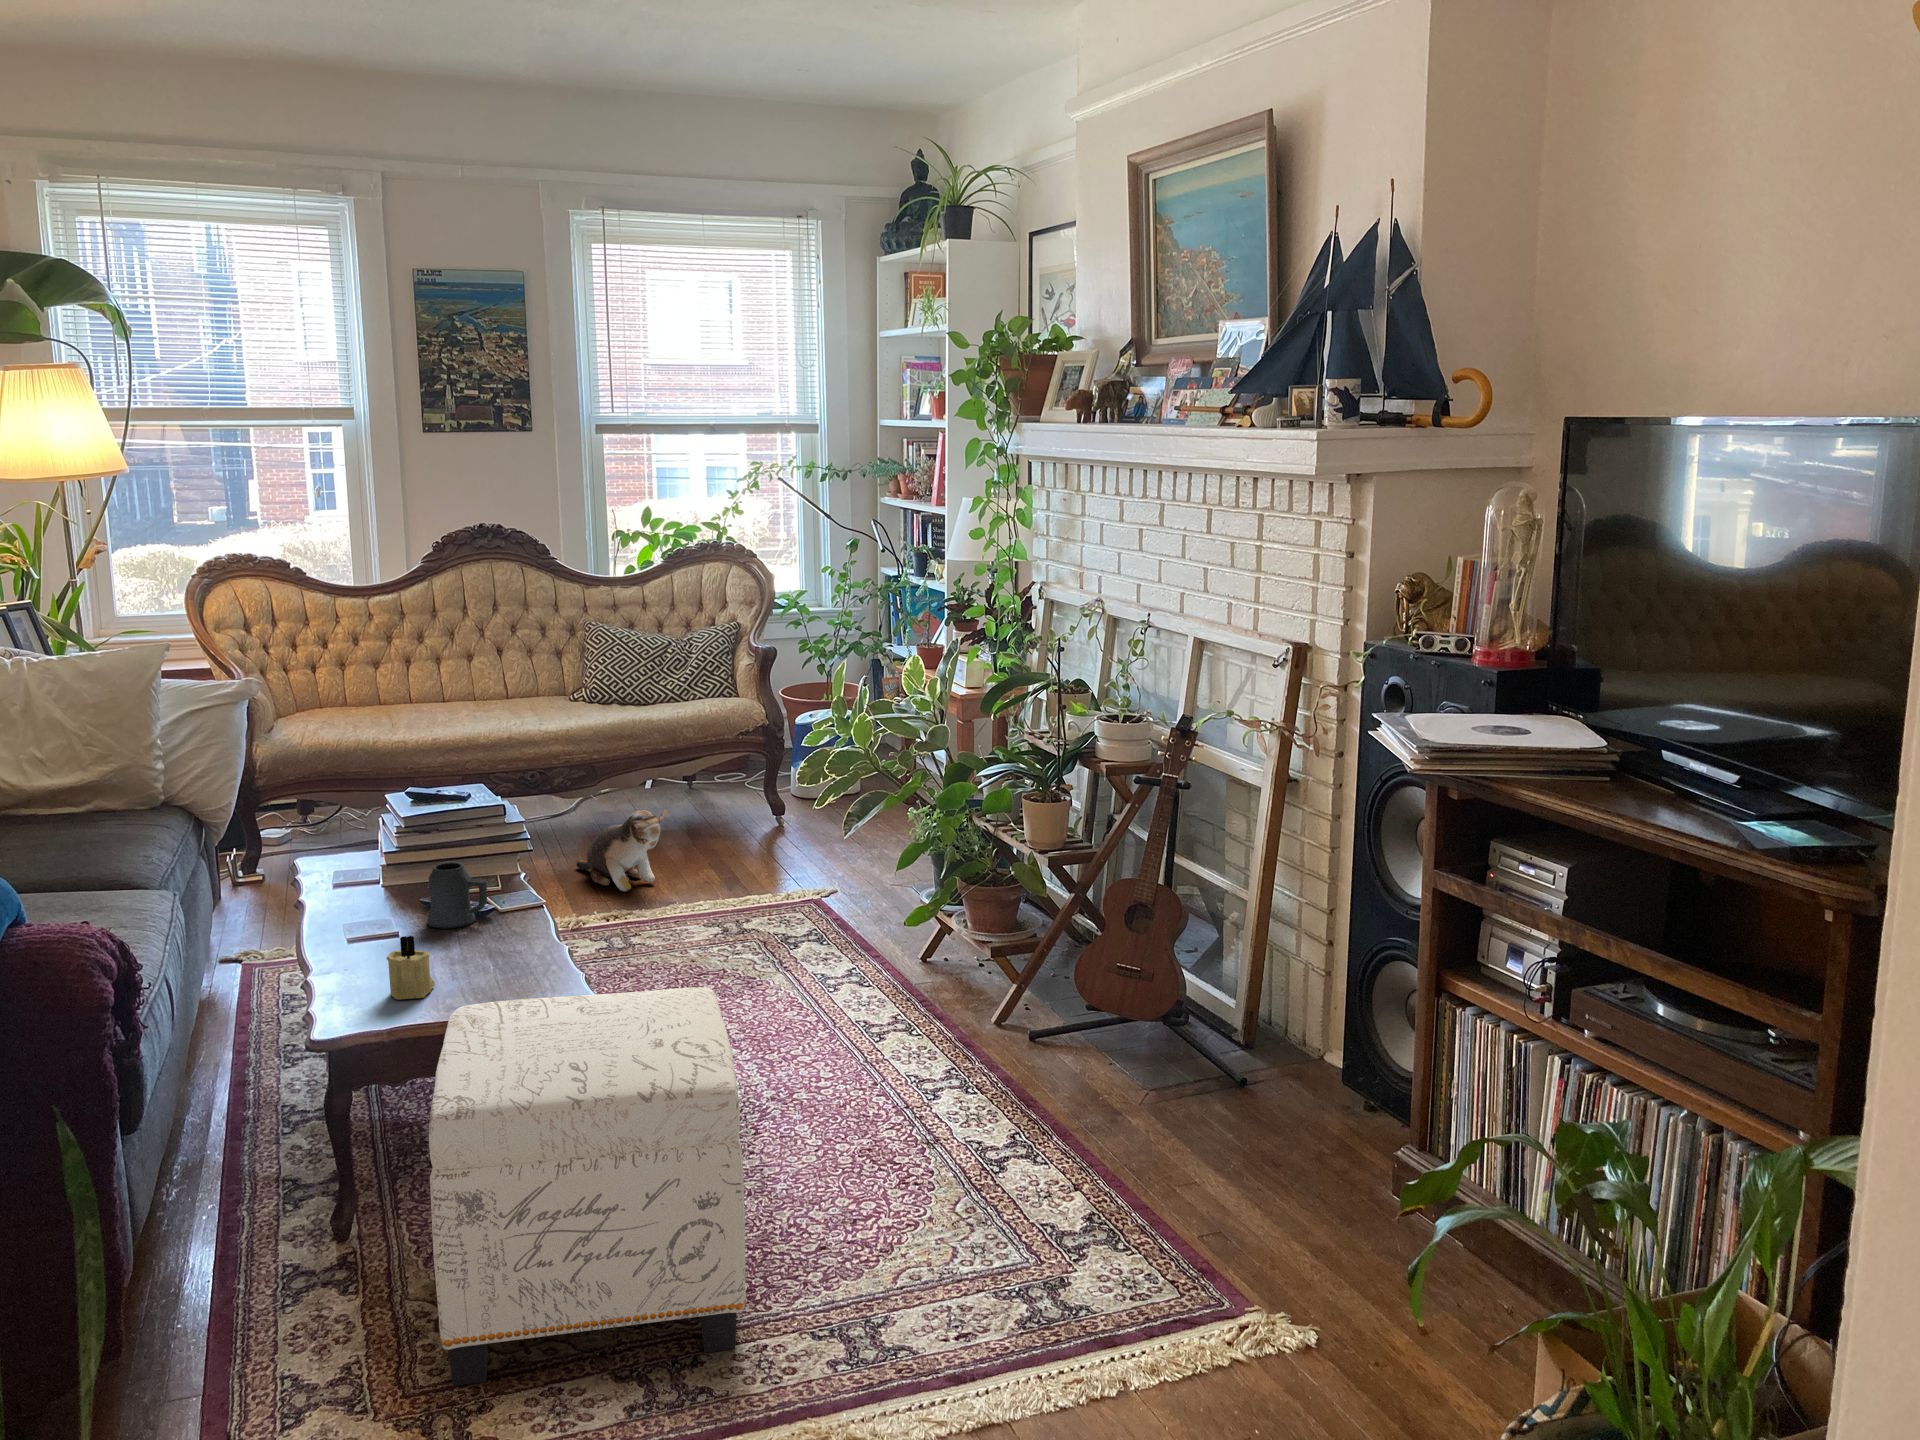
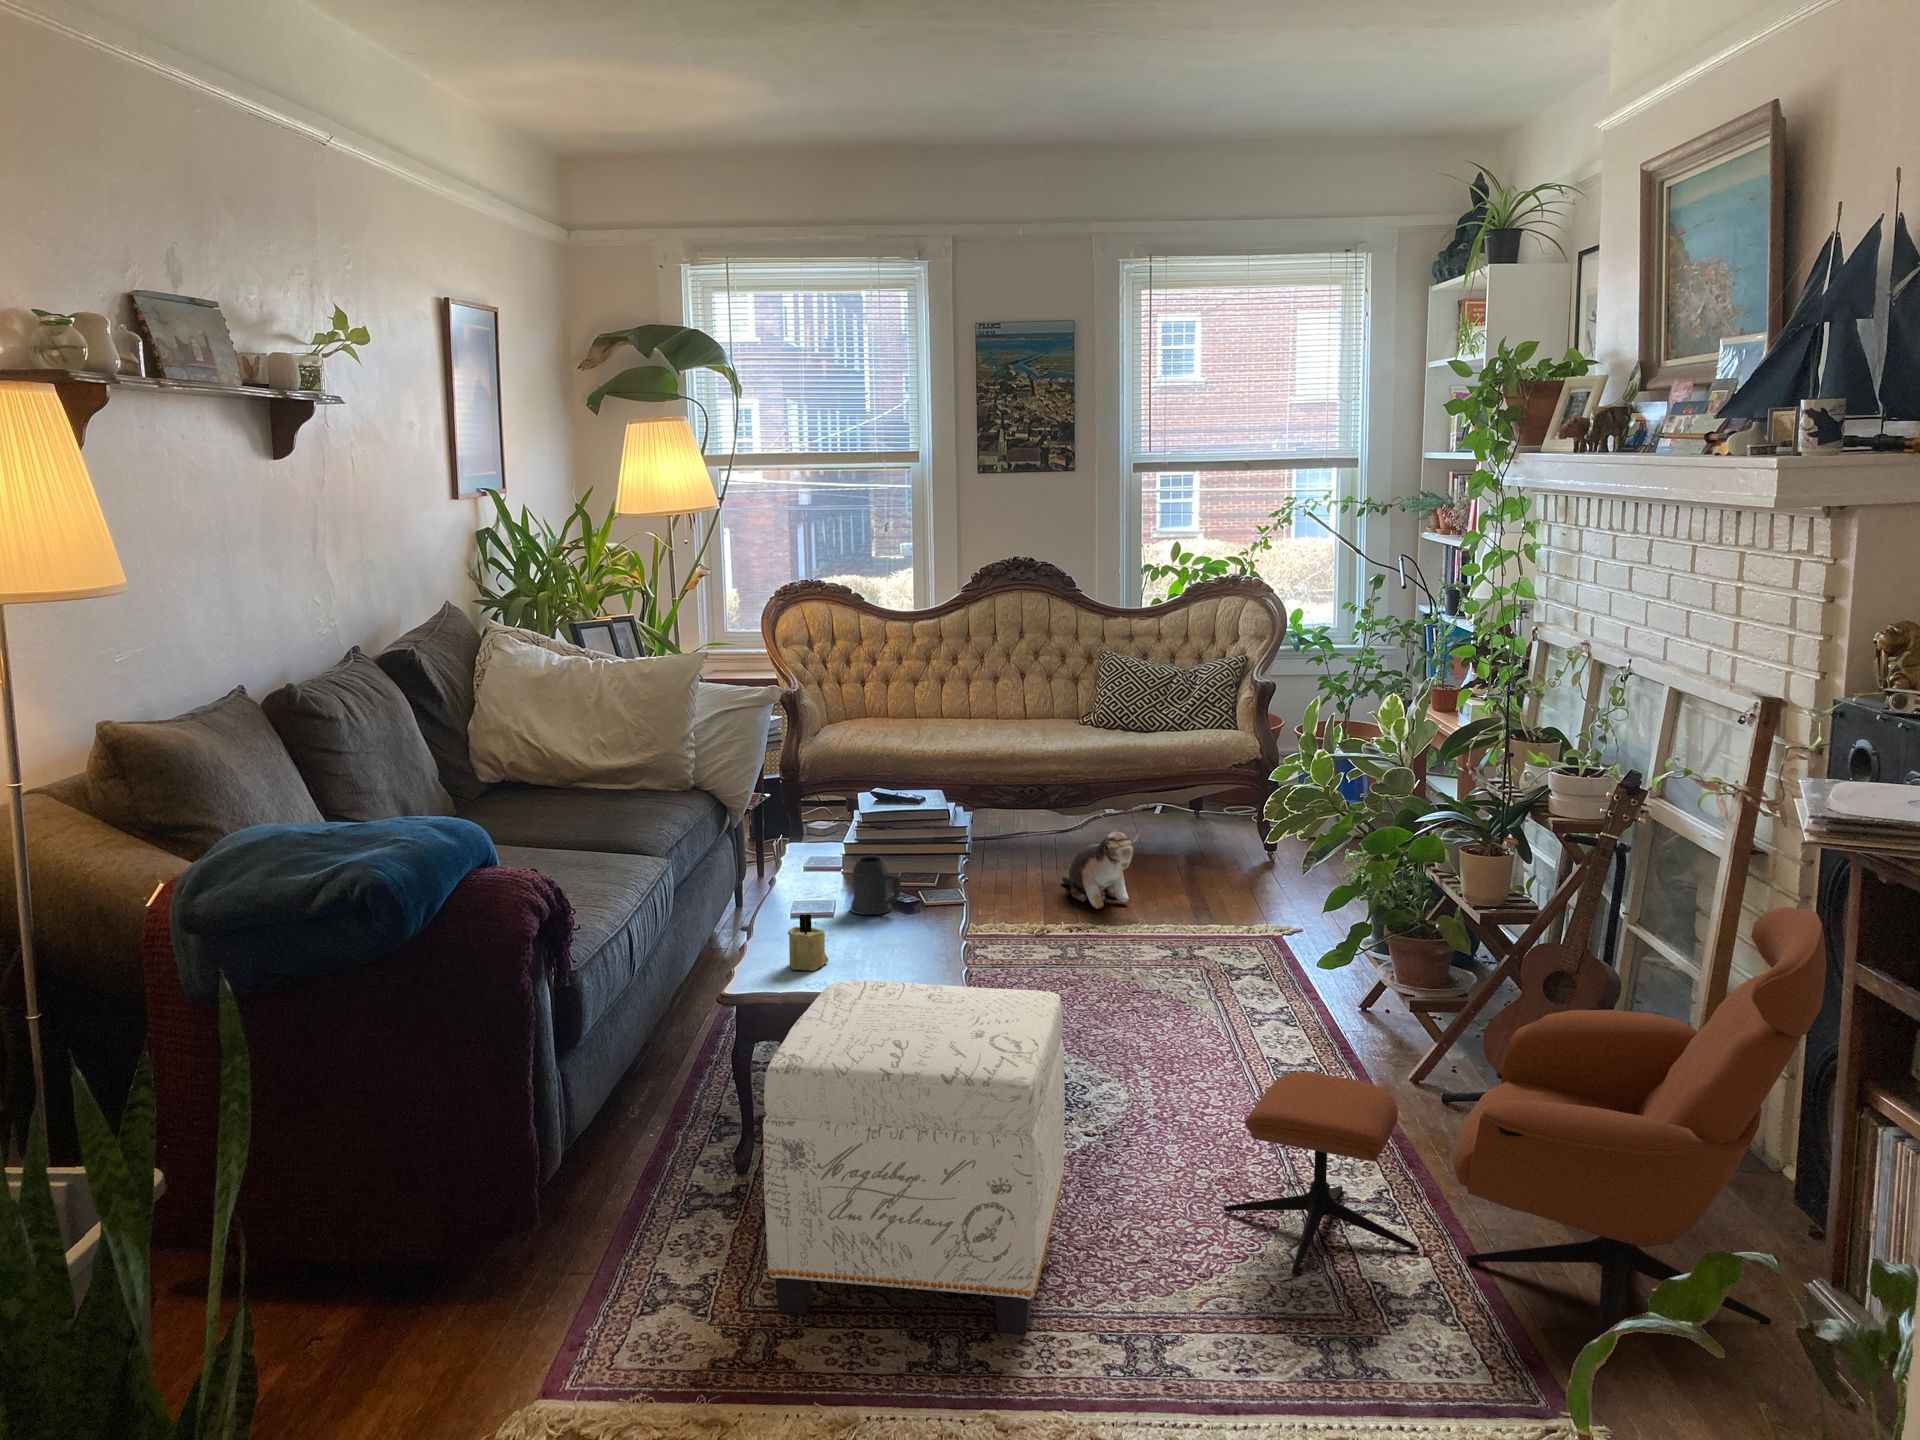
lounge chair: none [878,828,1420,1259] -> present [1224,907,1827,1336]

